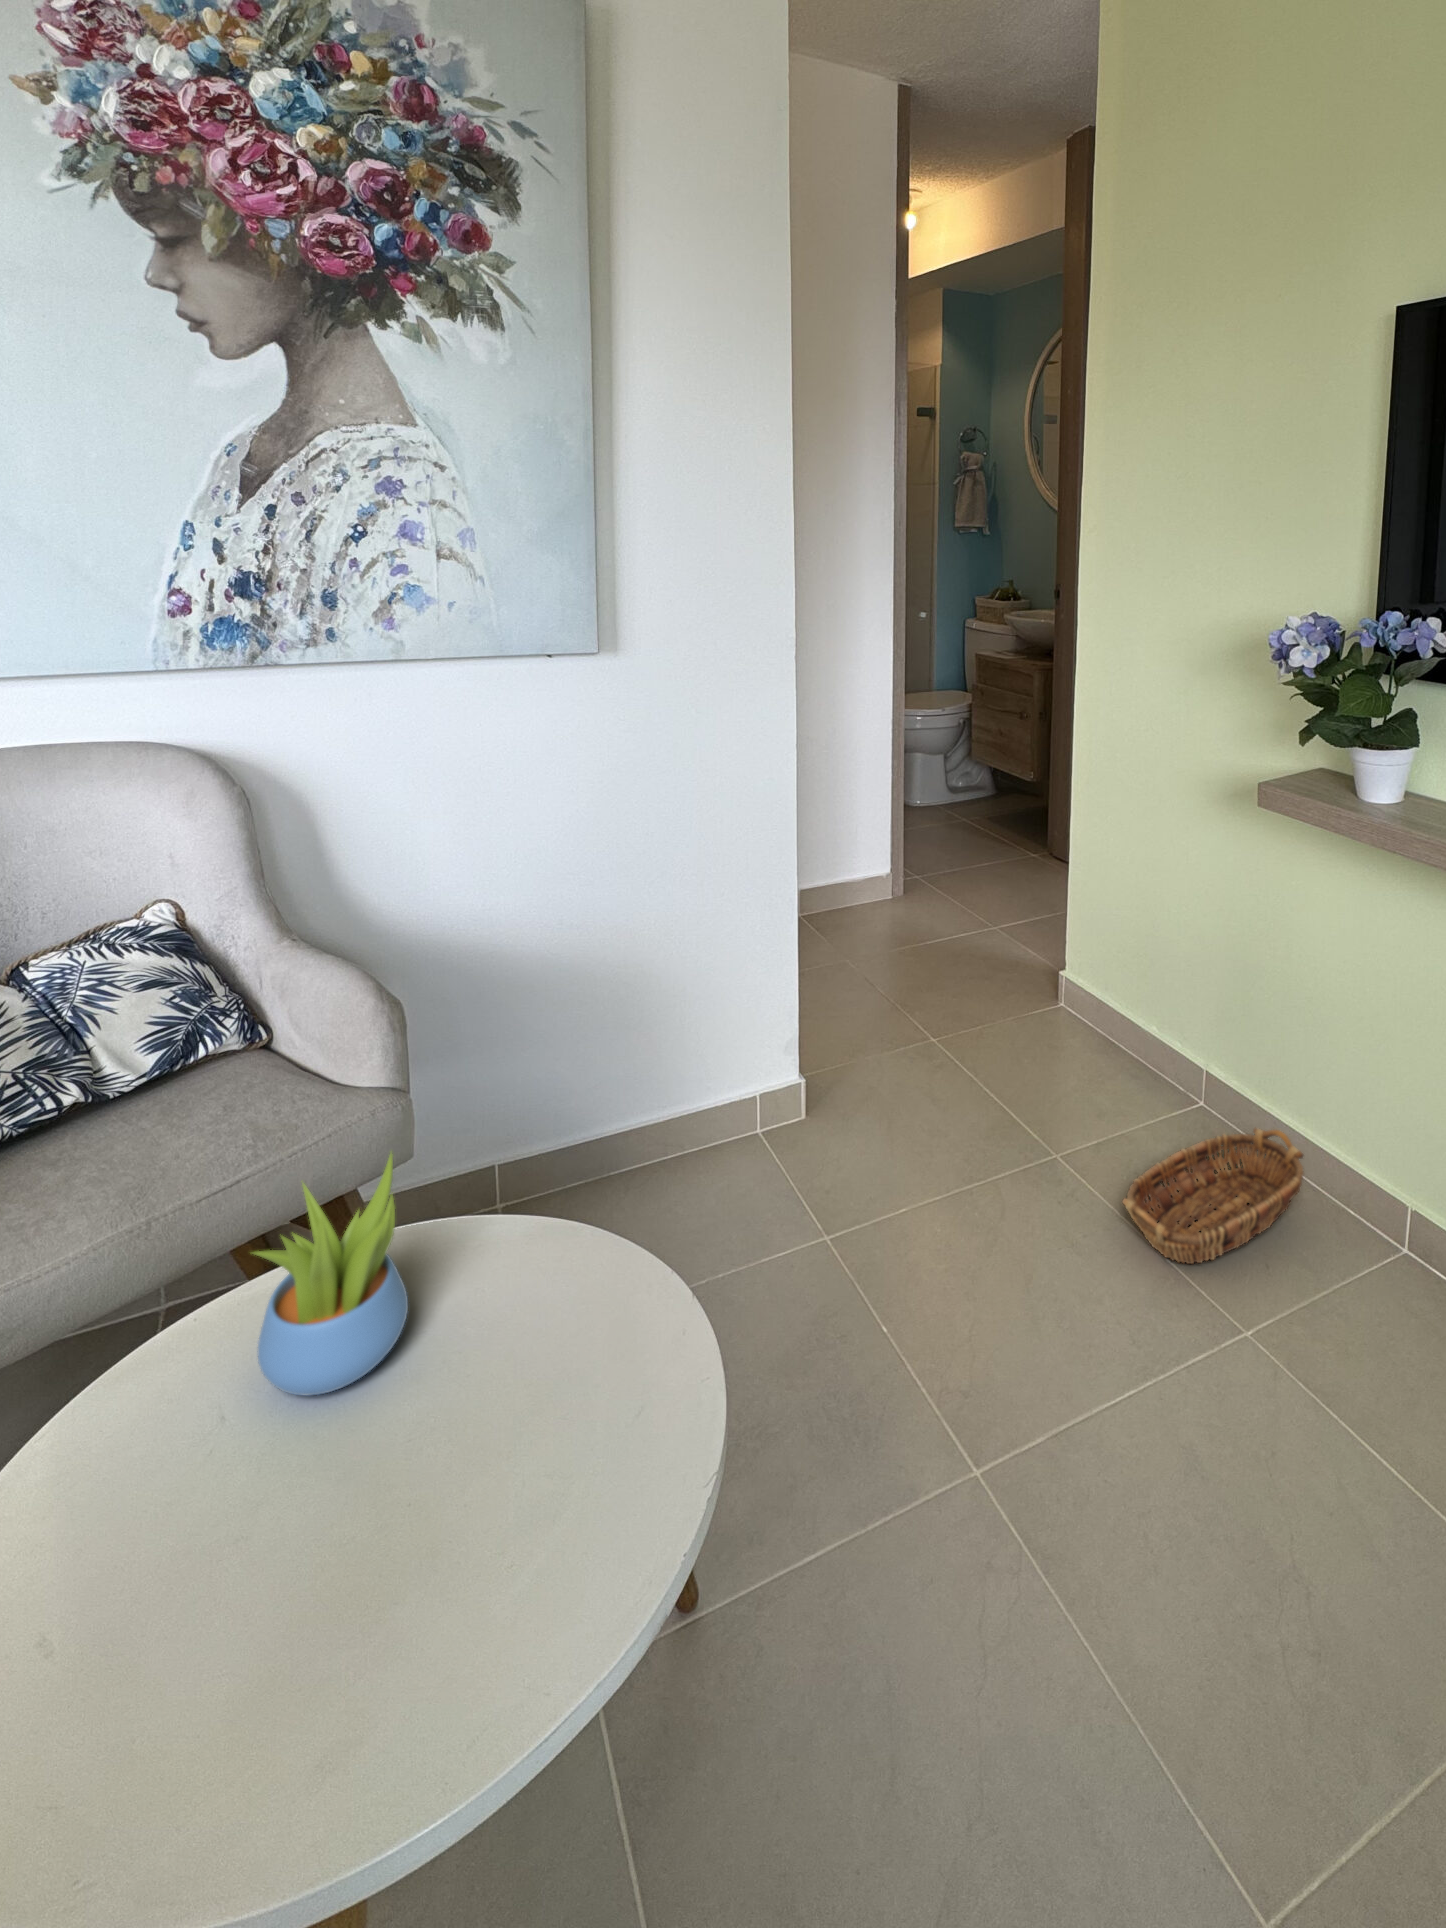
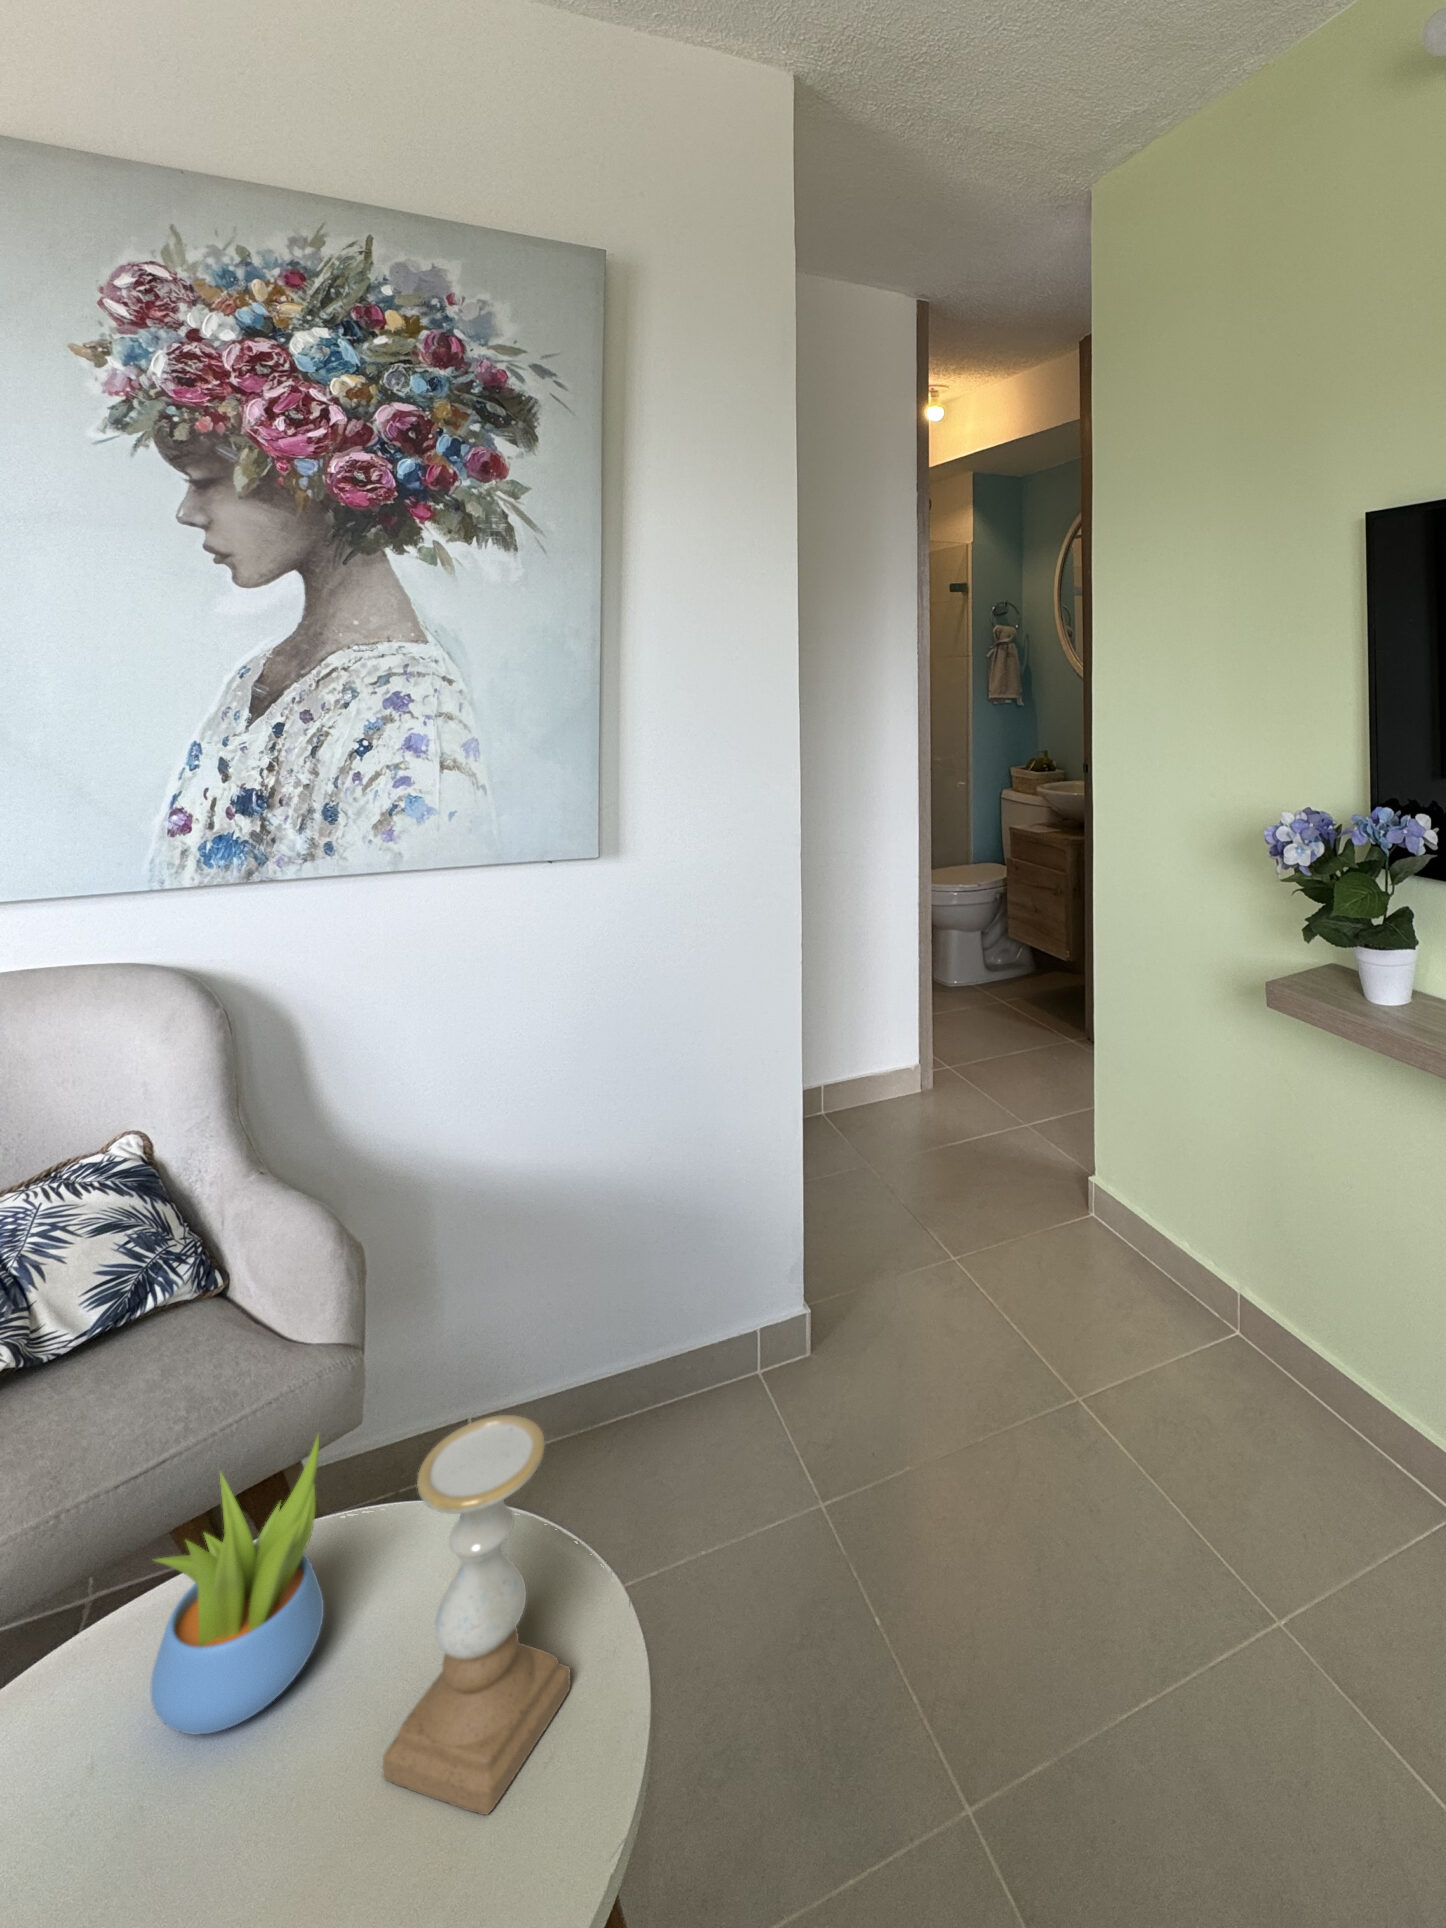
basket: present [1123,1128,1303,1264] -> none [1096,1332,1349,1592]
candle holder: none [480,1135,642,1459] -> present [383,1415,571,1815]

